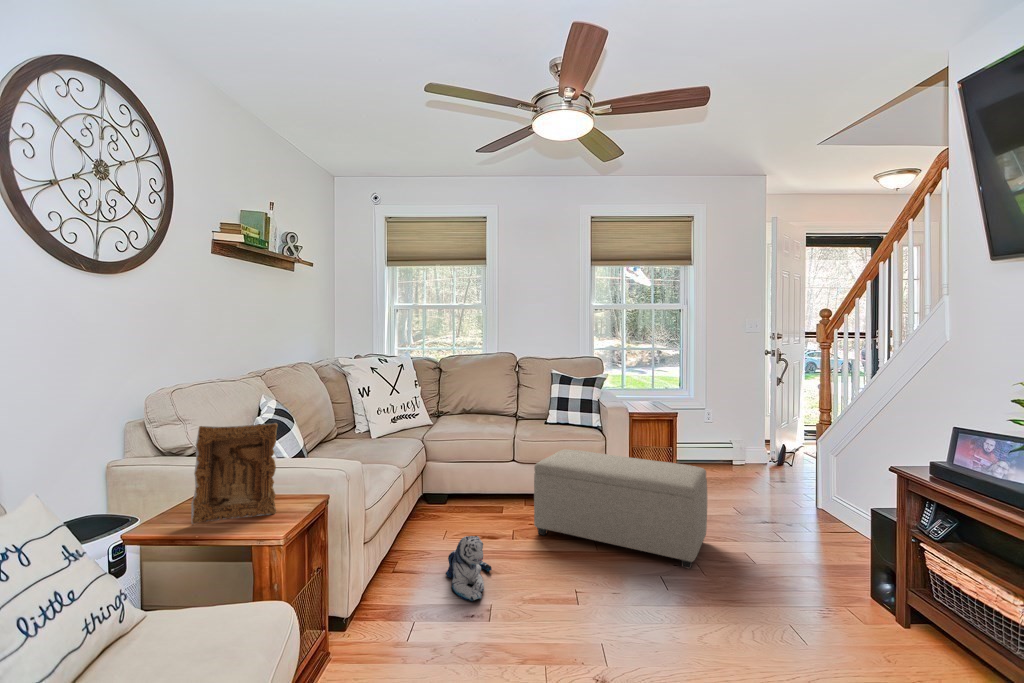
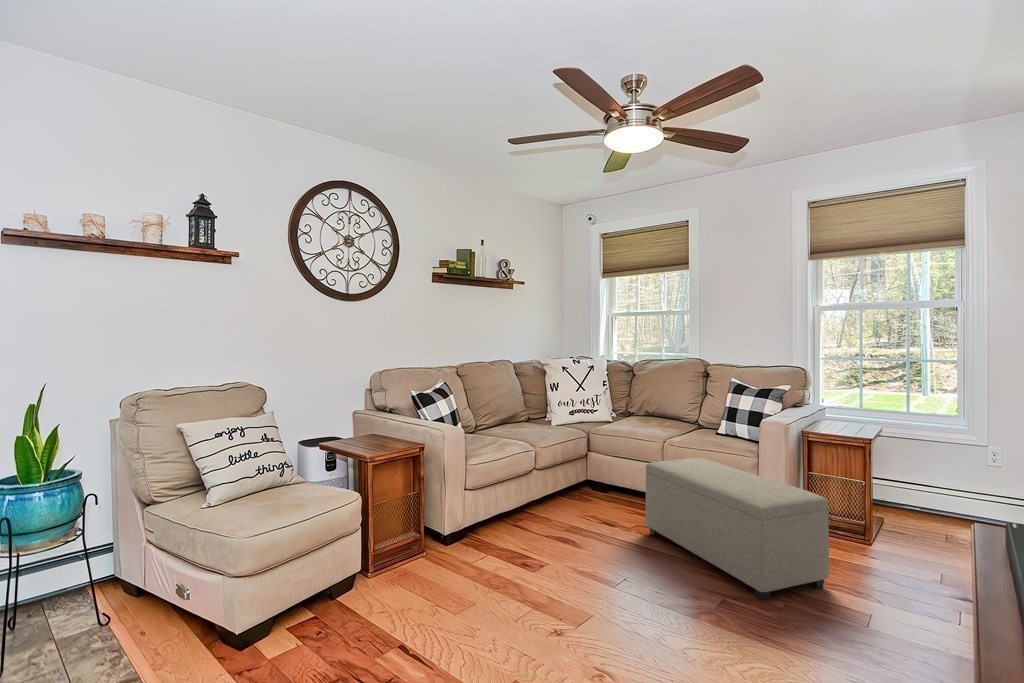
picture frame: present [191,423,278,524] -> none [343,390,392,448]
plush toy: present [446,536,492,602] -> none [526,506,573,558]

